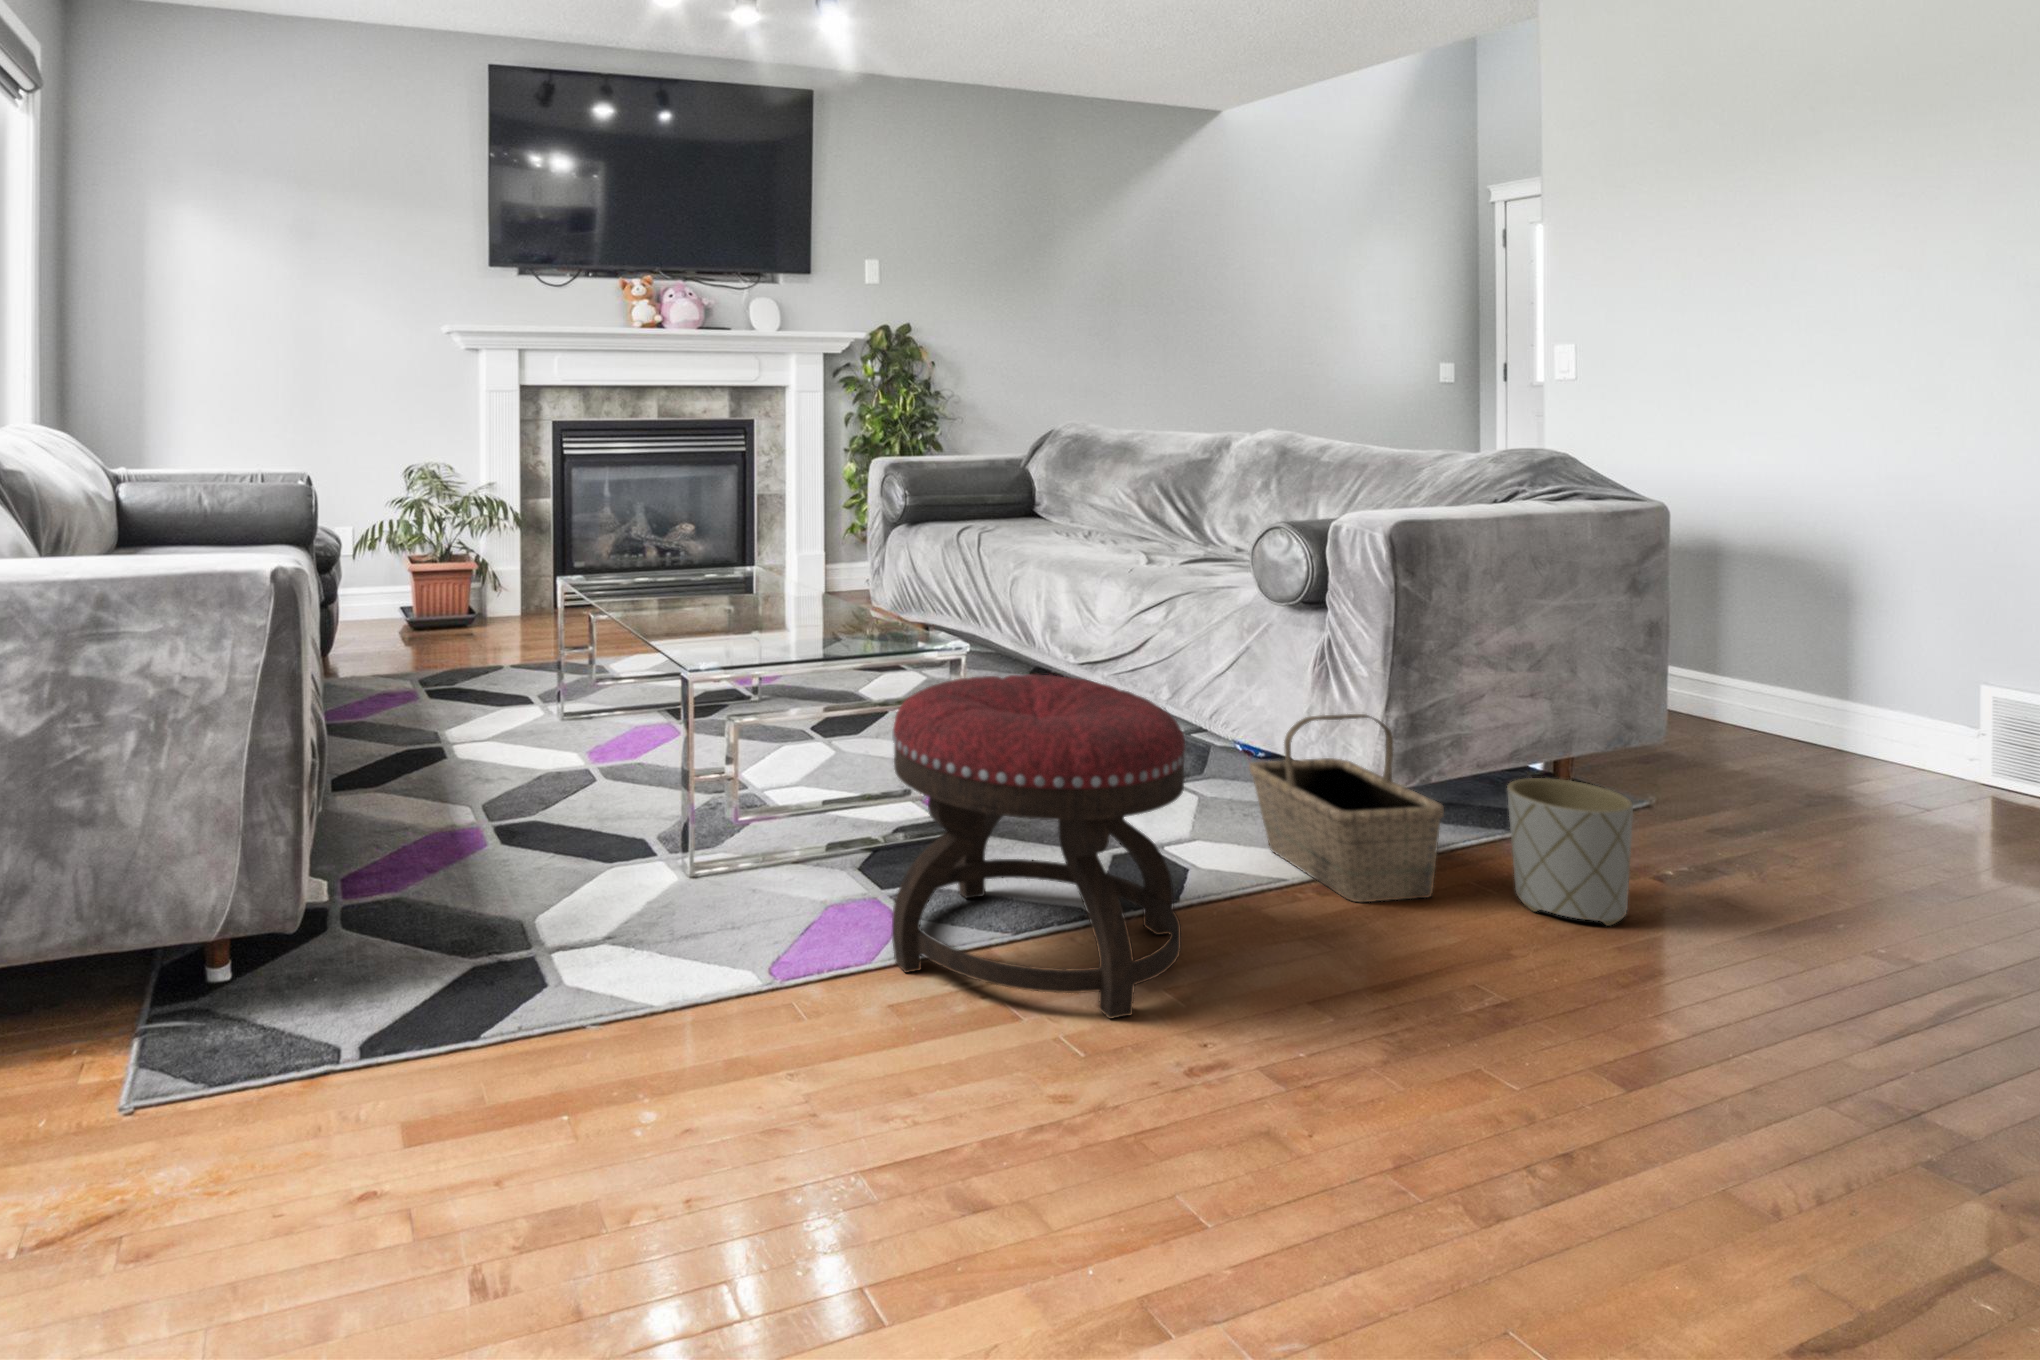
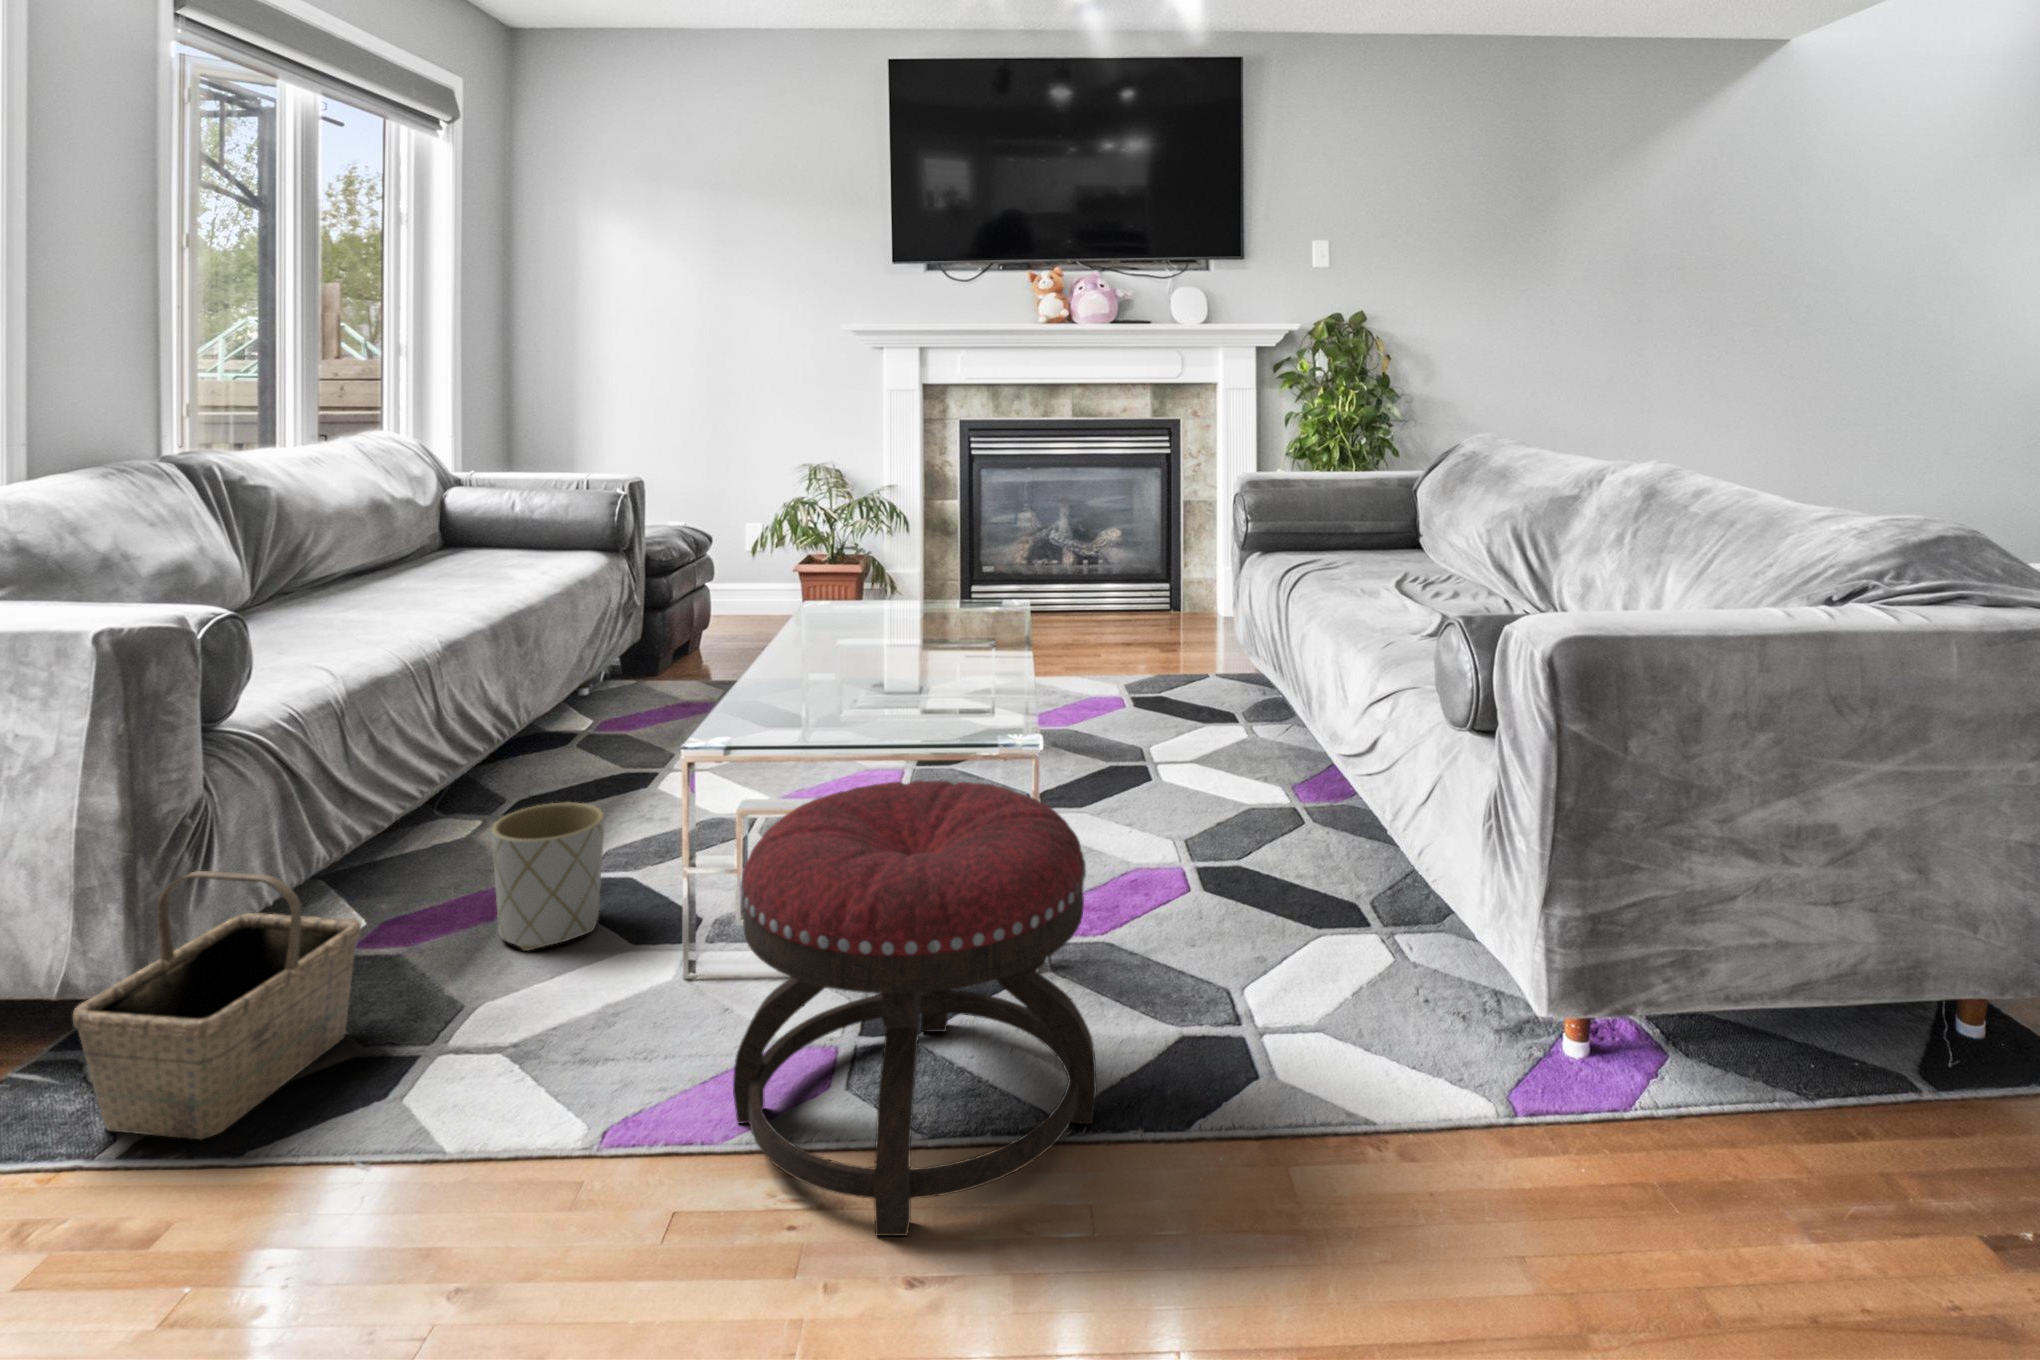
basket: present [1249,714,1444,902] -> present [73,871,361,1139]
planter: present [1507,778,1633,926] -> present [492,802,604,951]

